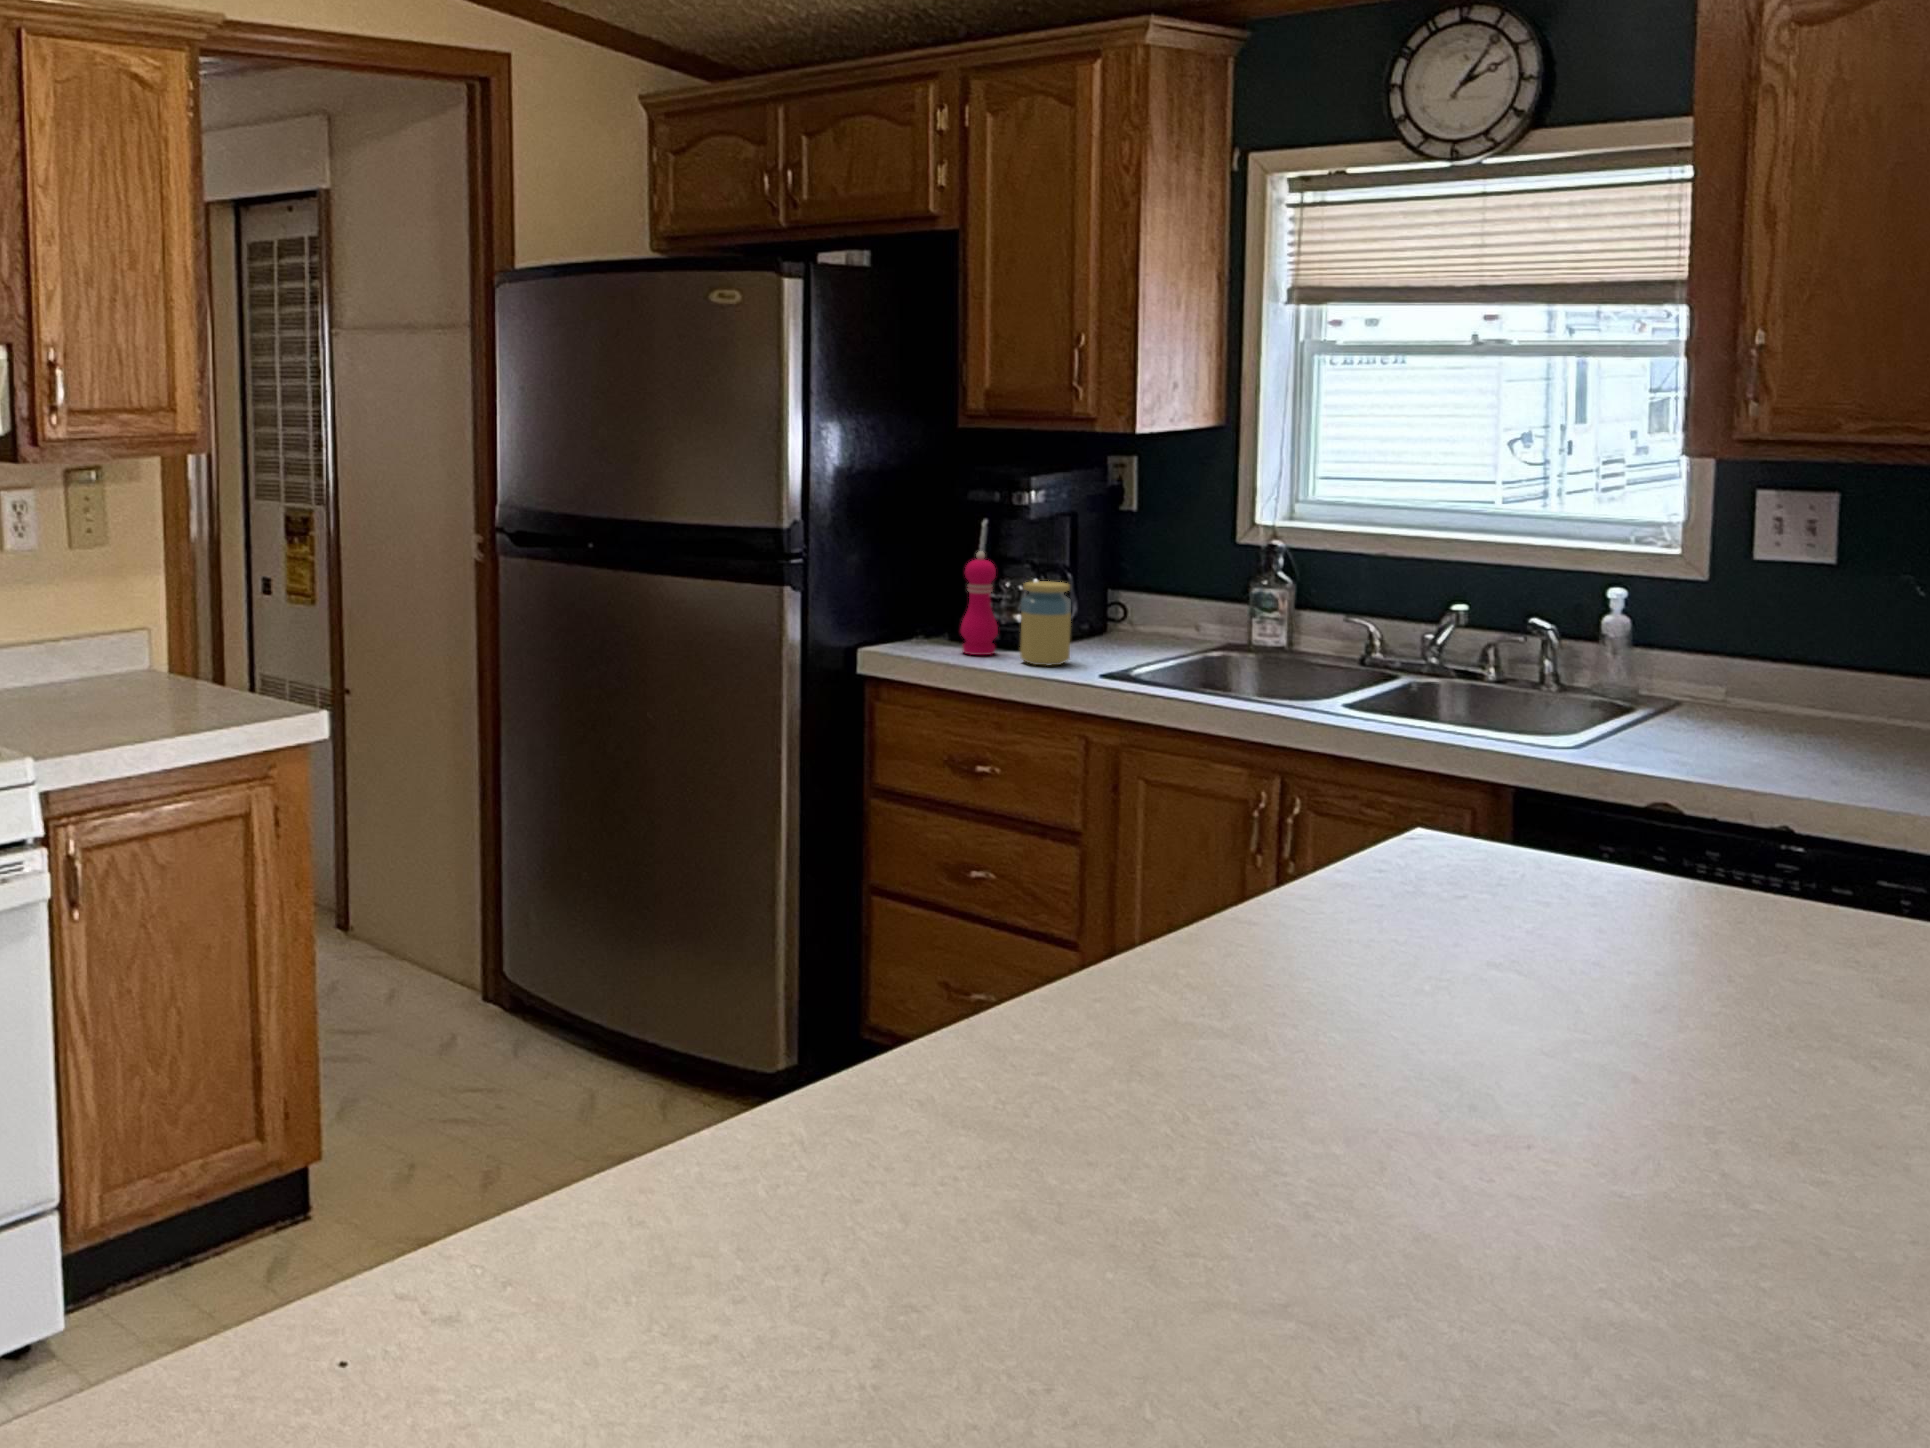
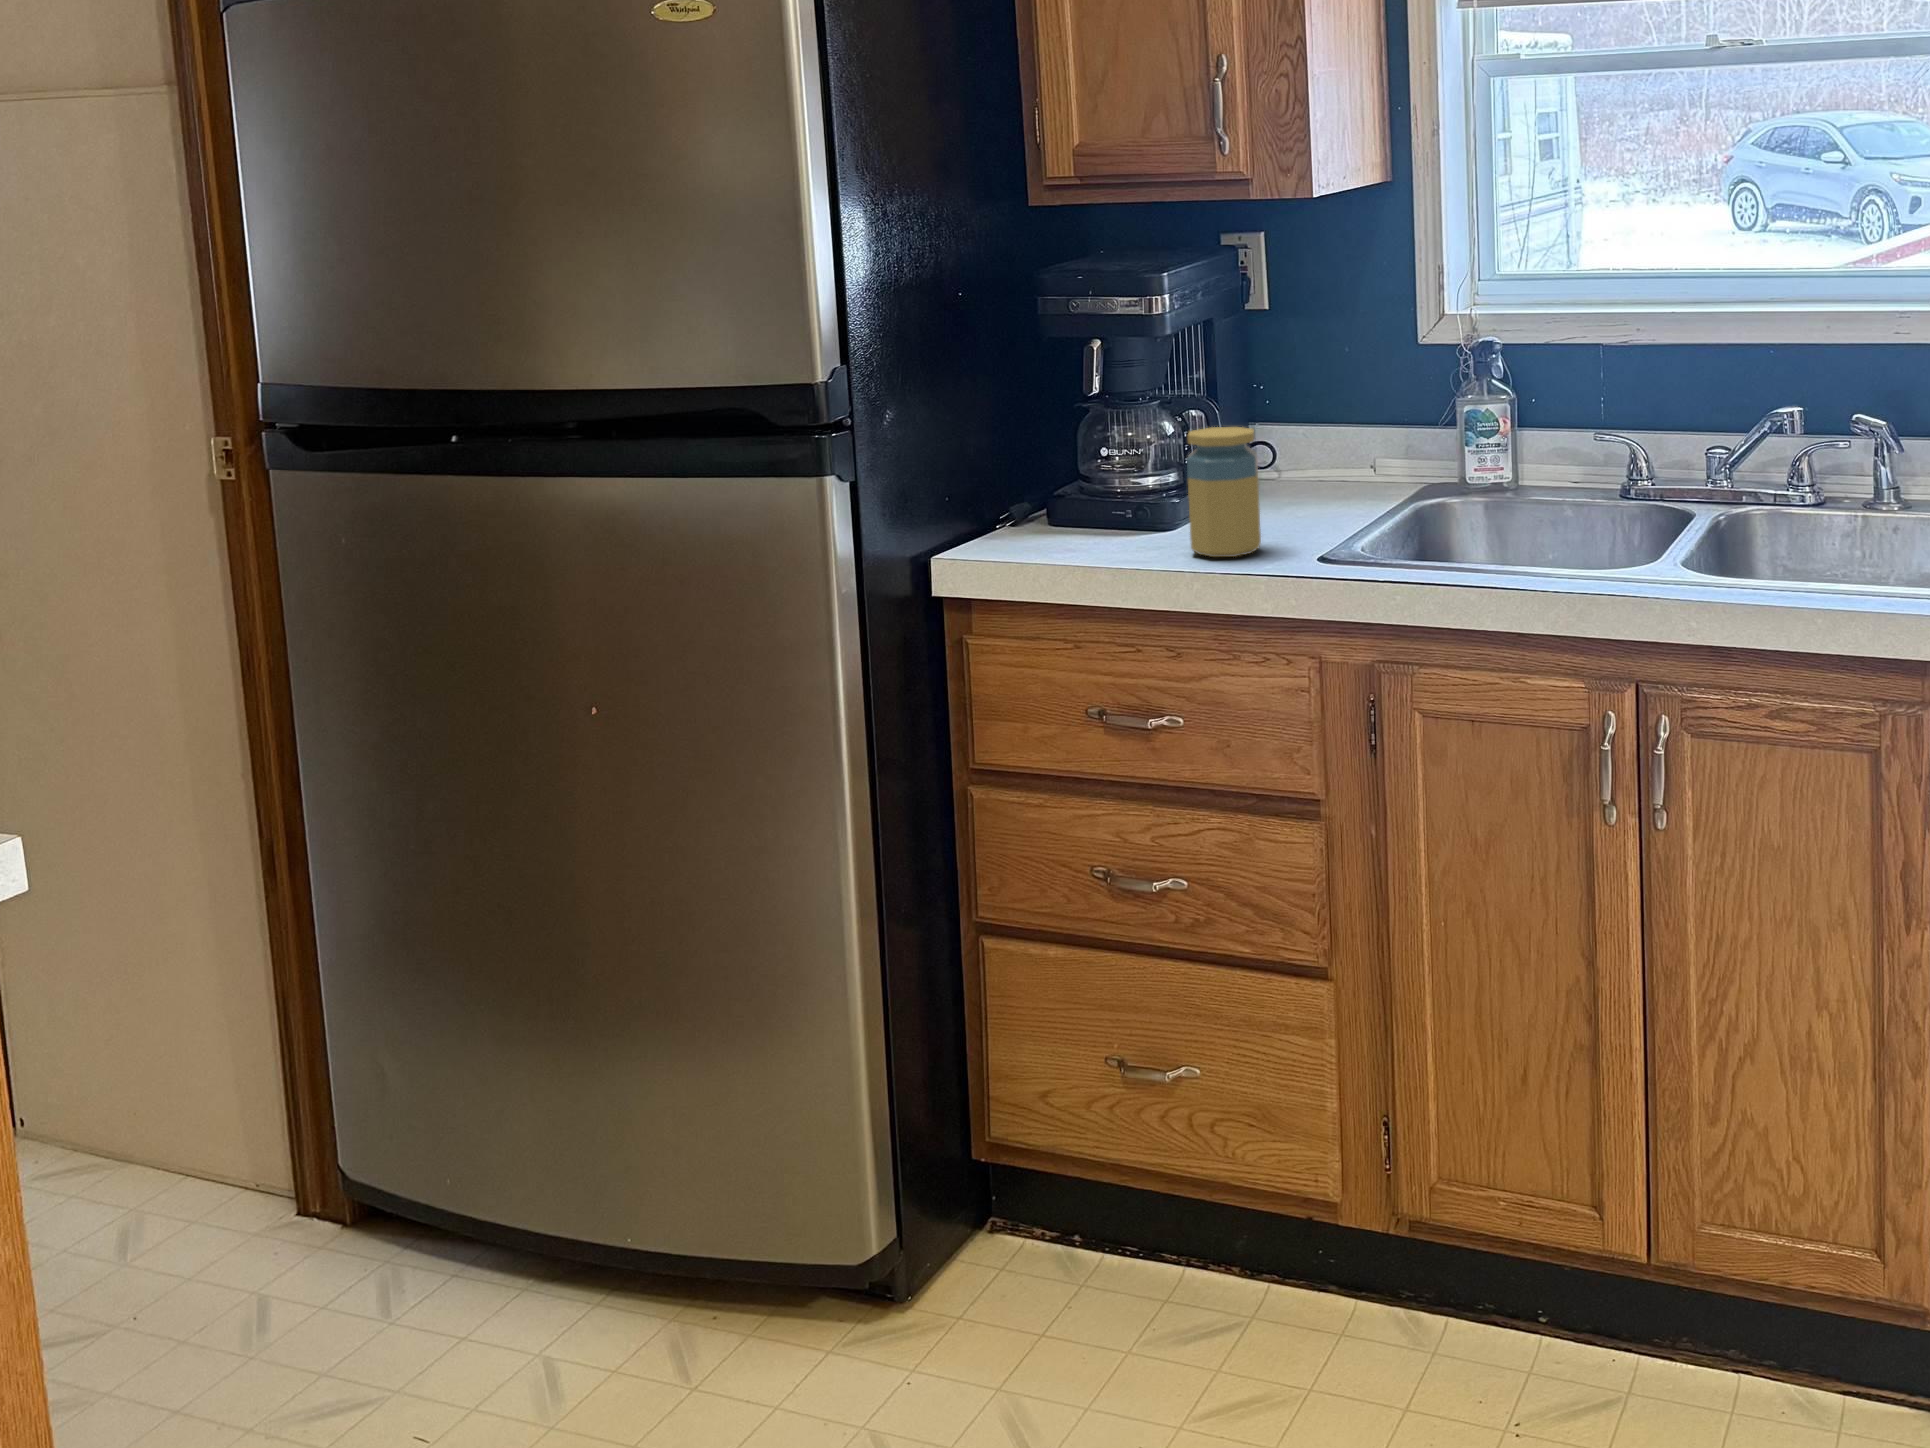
pepper mill: present [960,551,998,655] -> none [1086,390,1142,552]

